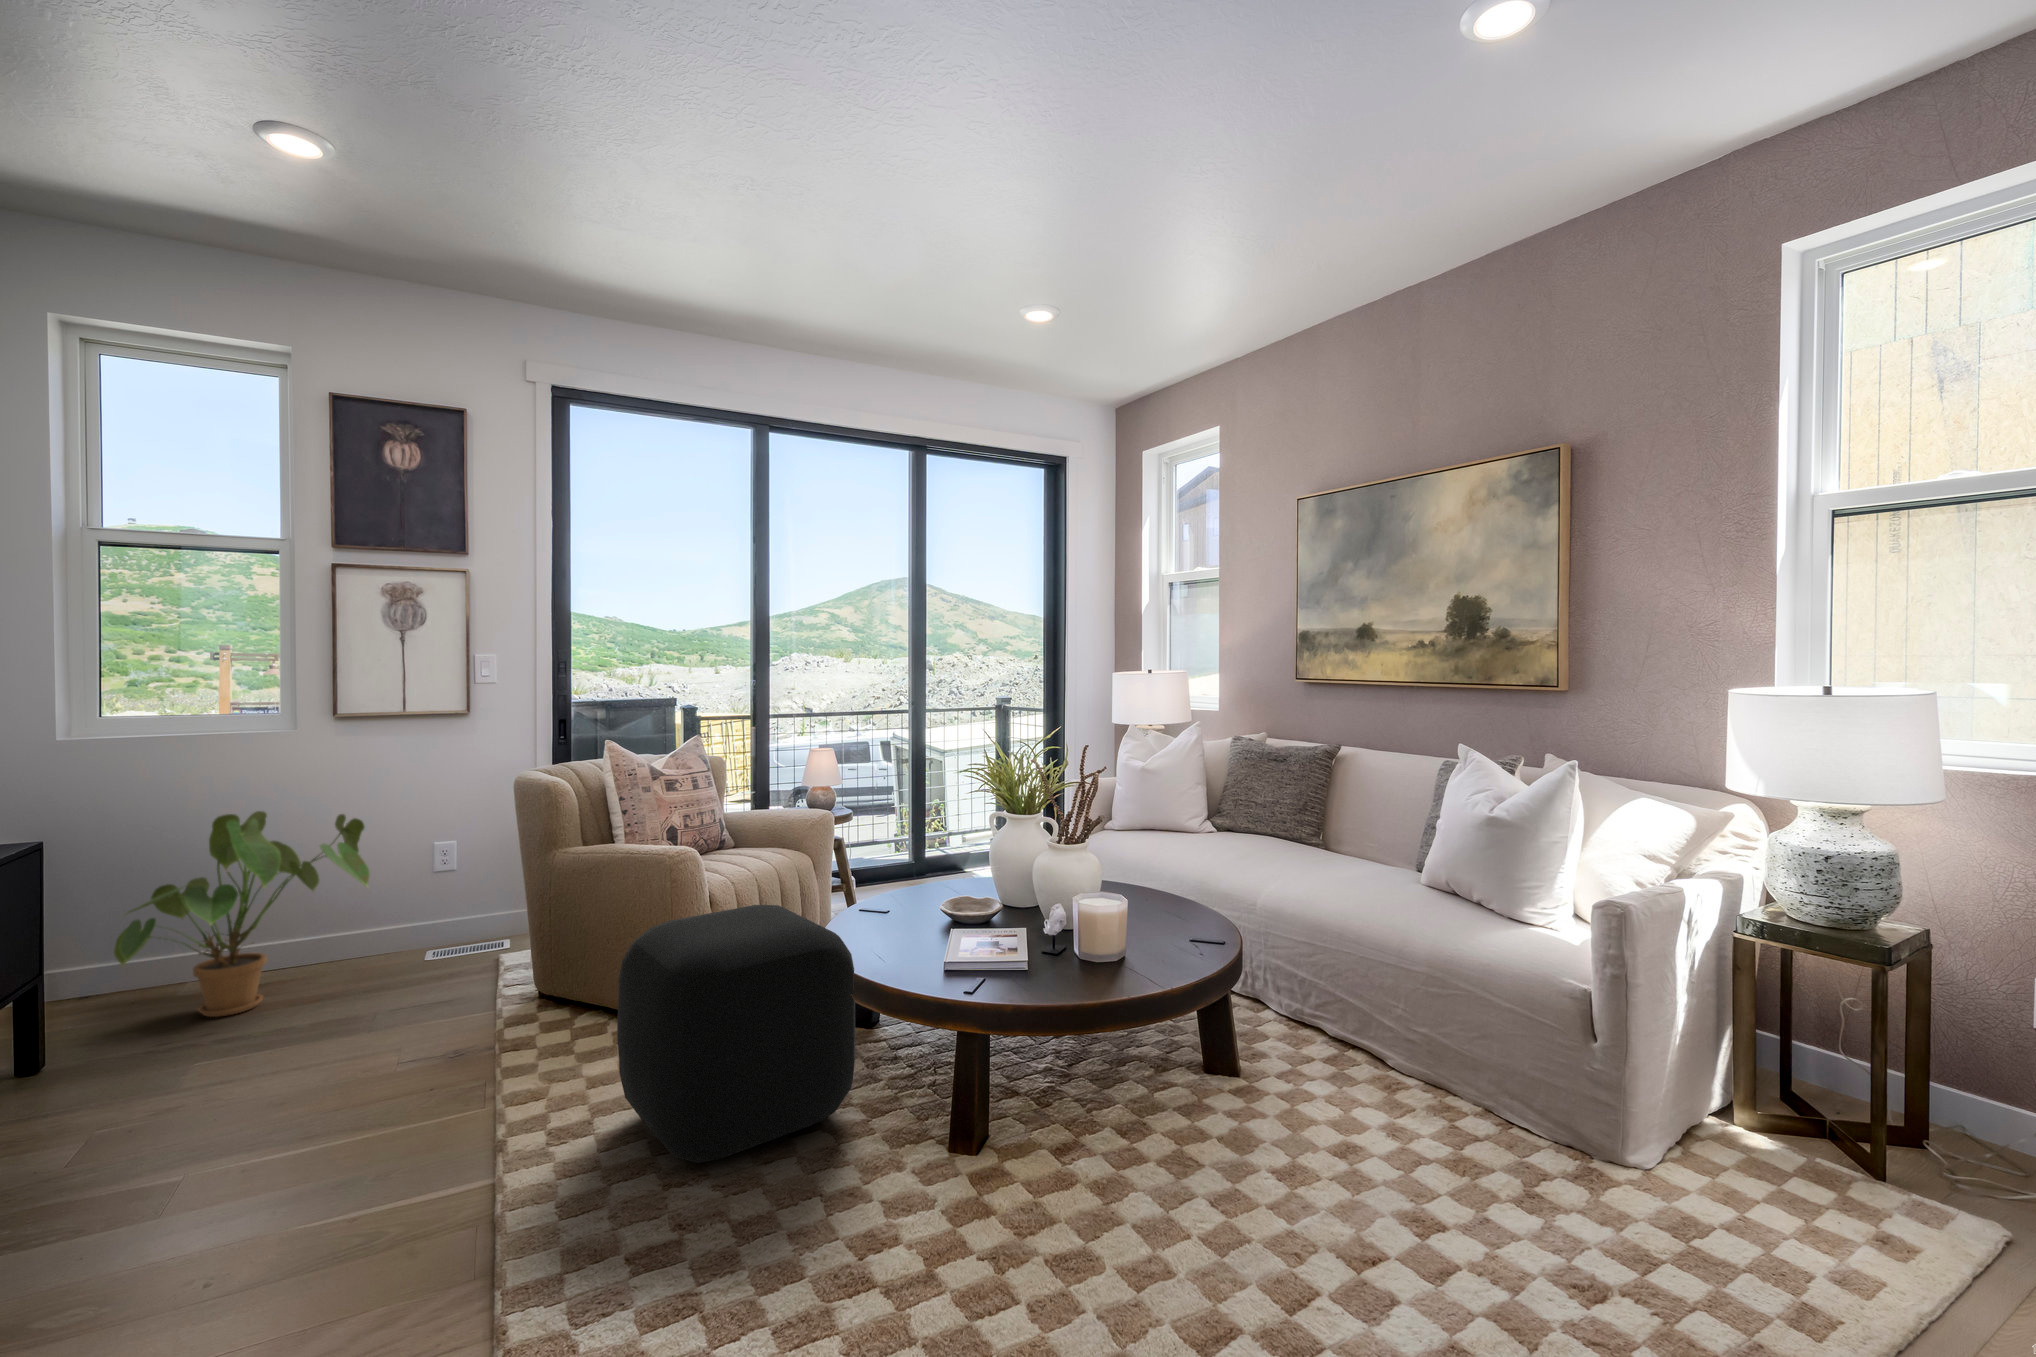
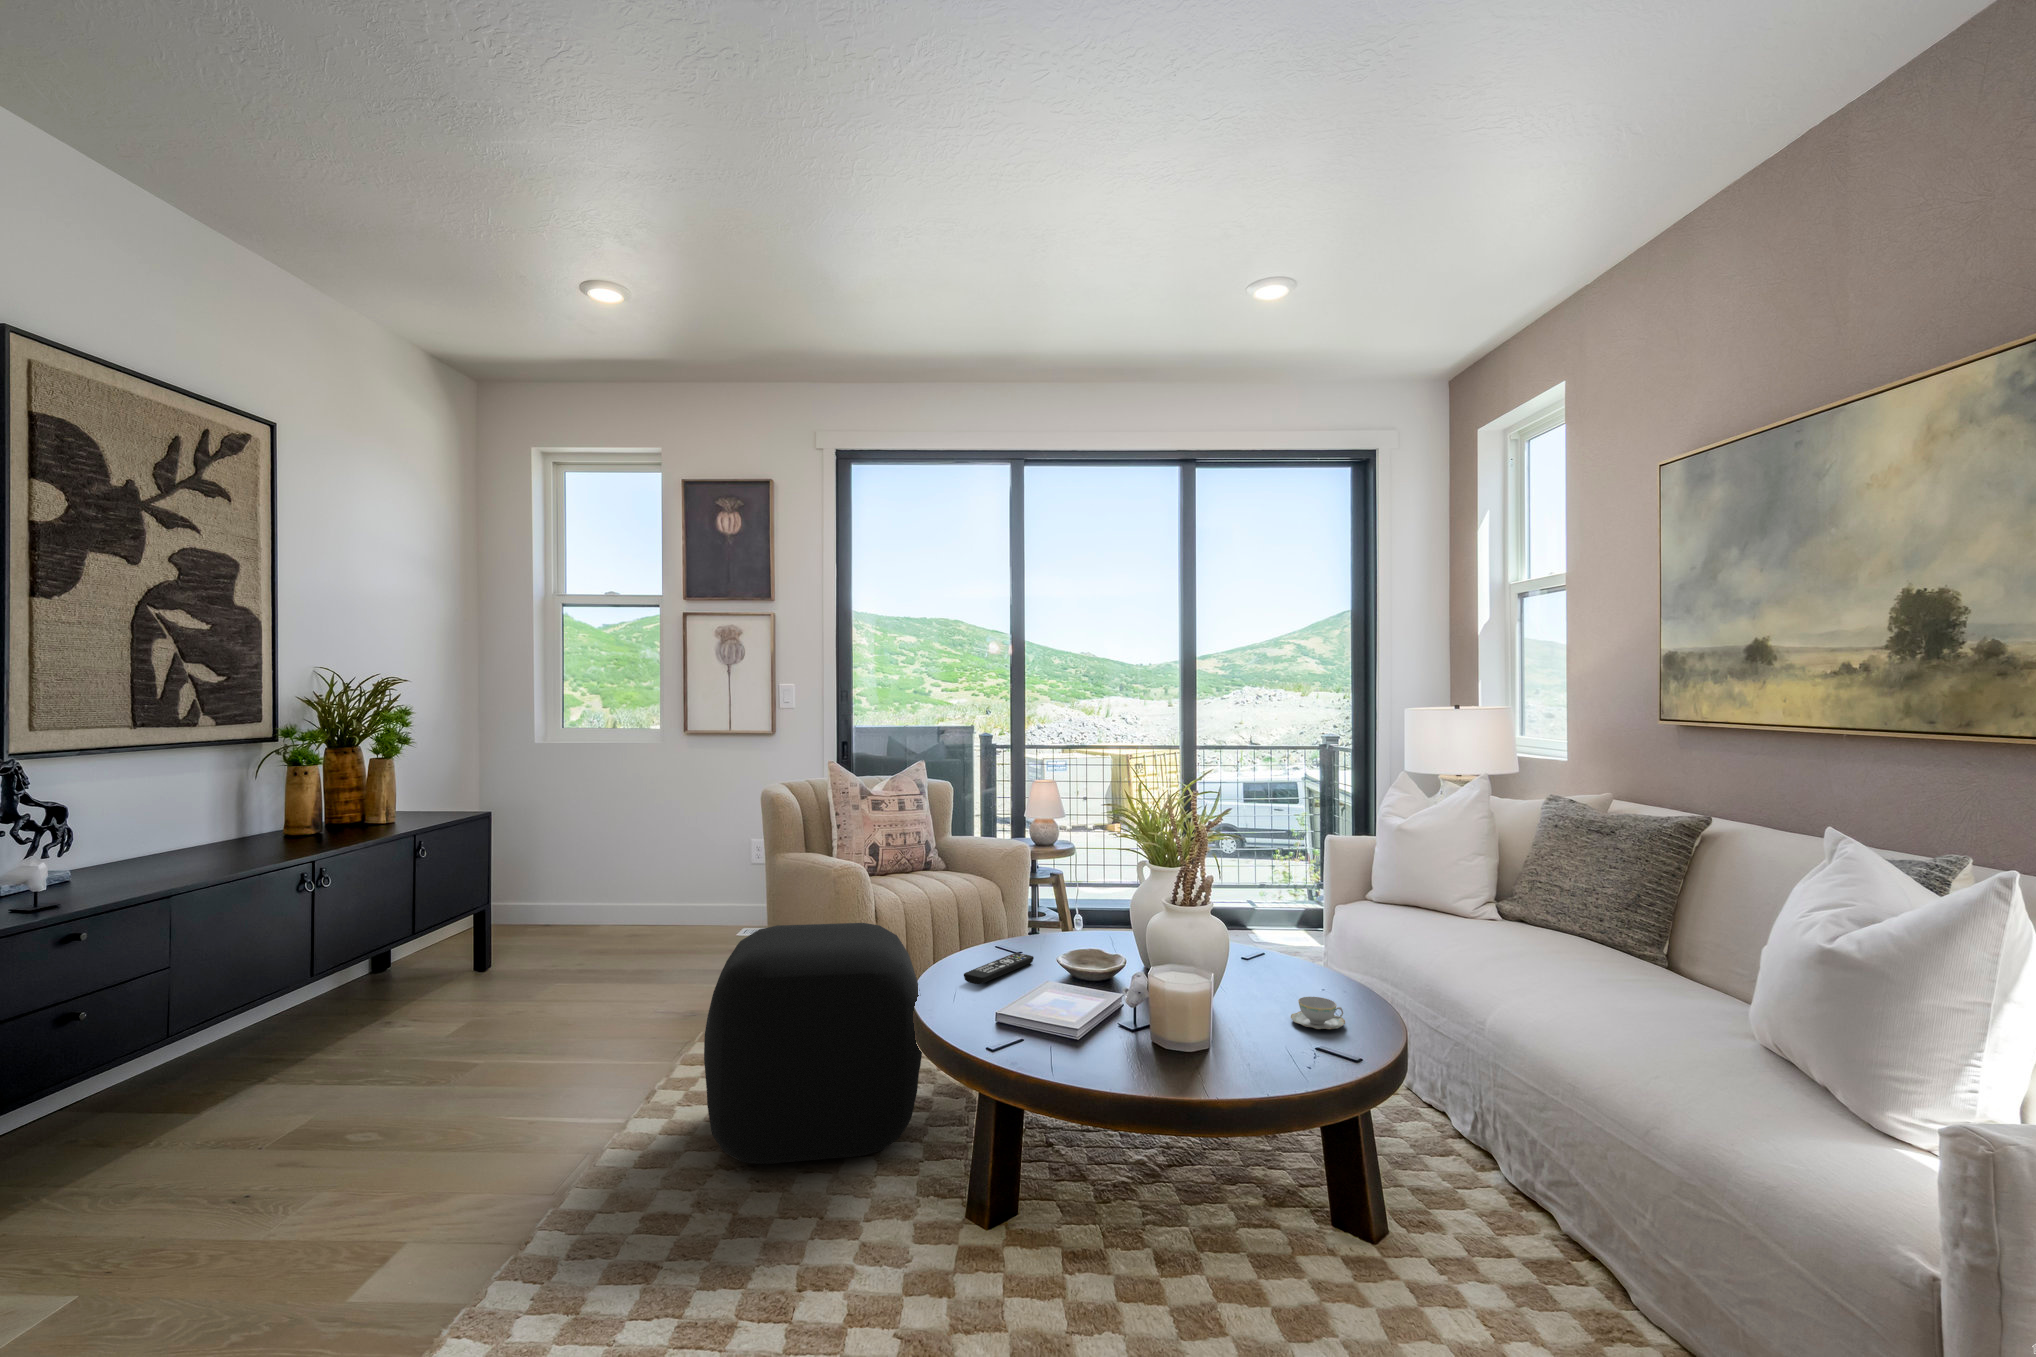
house plant: present [114,811,370,1017] -> none [512,804,686,961]
teacup: none [1161,907,1202,930] -> present [1291,997,1345,1029]
remote control: none [878,912,918,944] -> present [964,953,1034,984]

